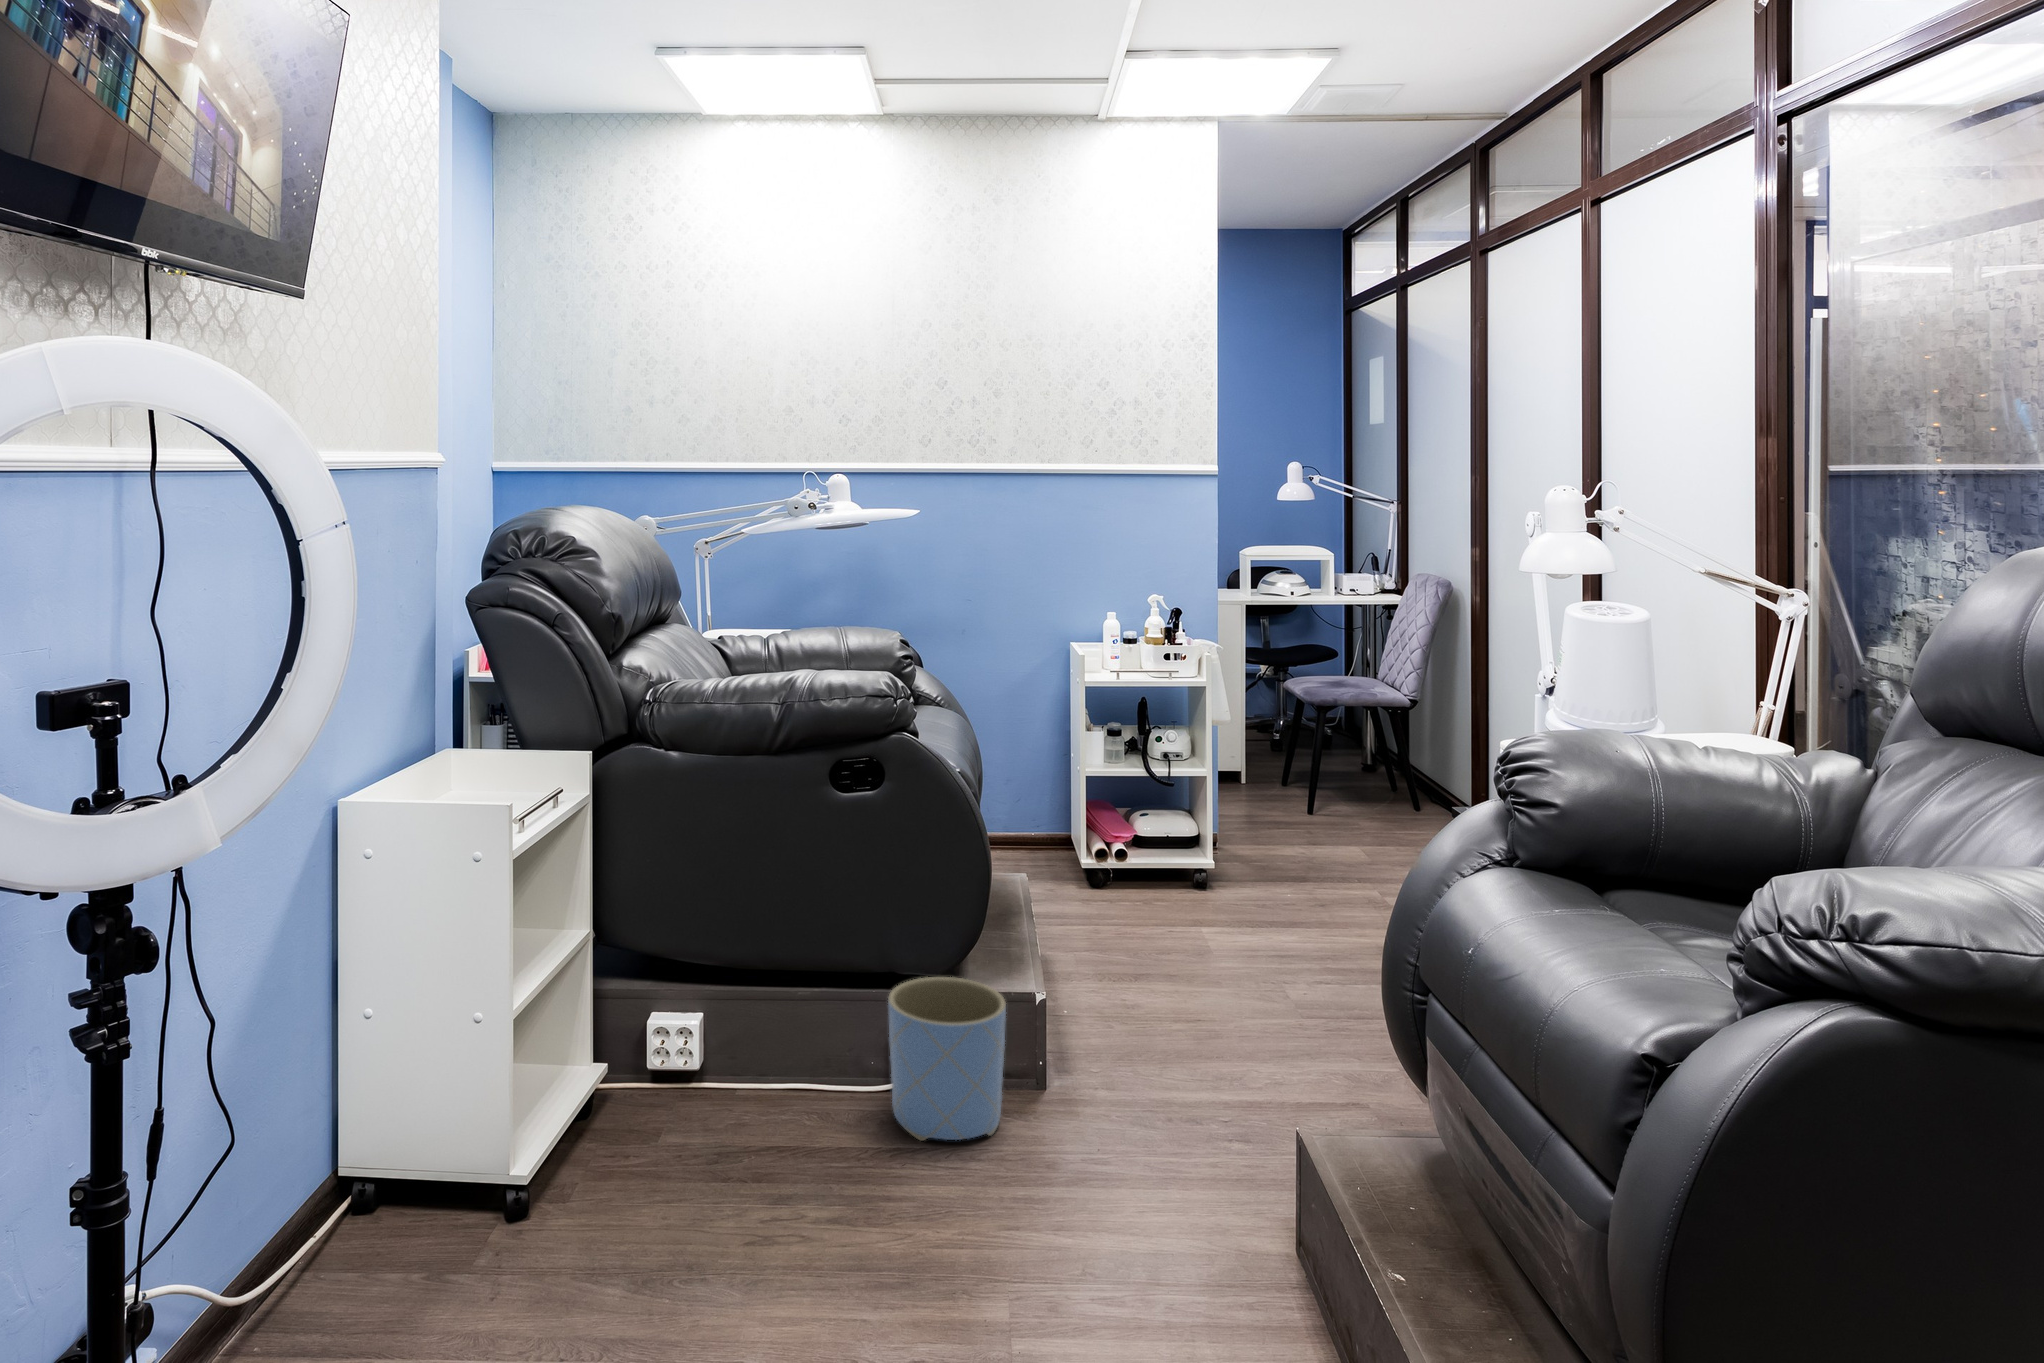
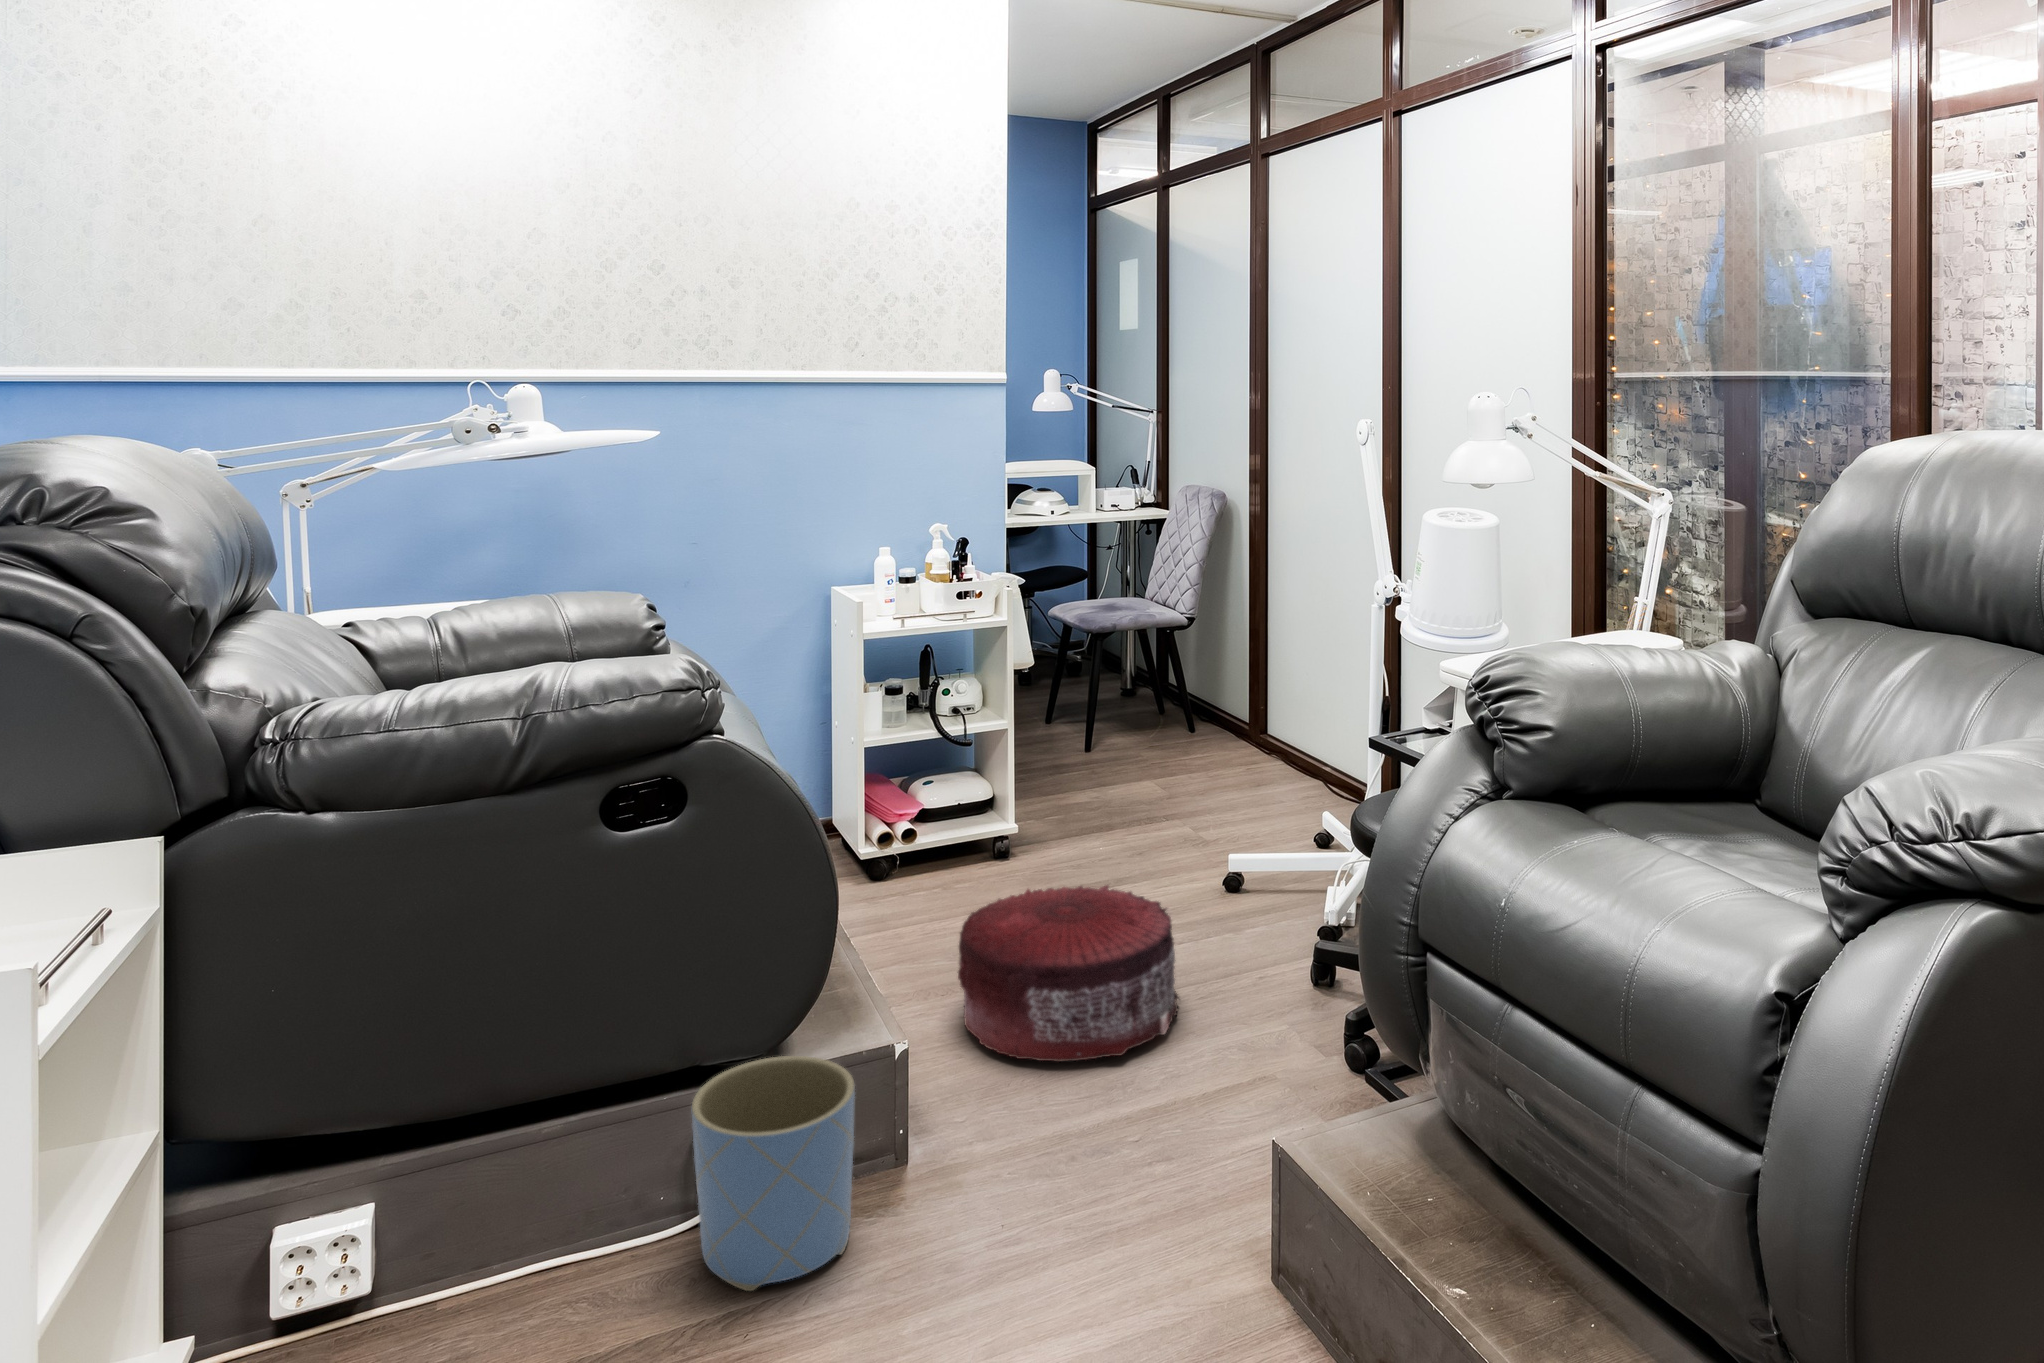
pouf: none [1122,902,1329,1055] -> present [958,885,1179,1062]

